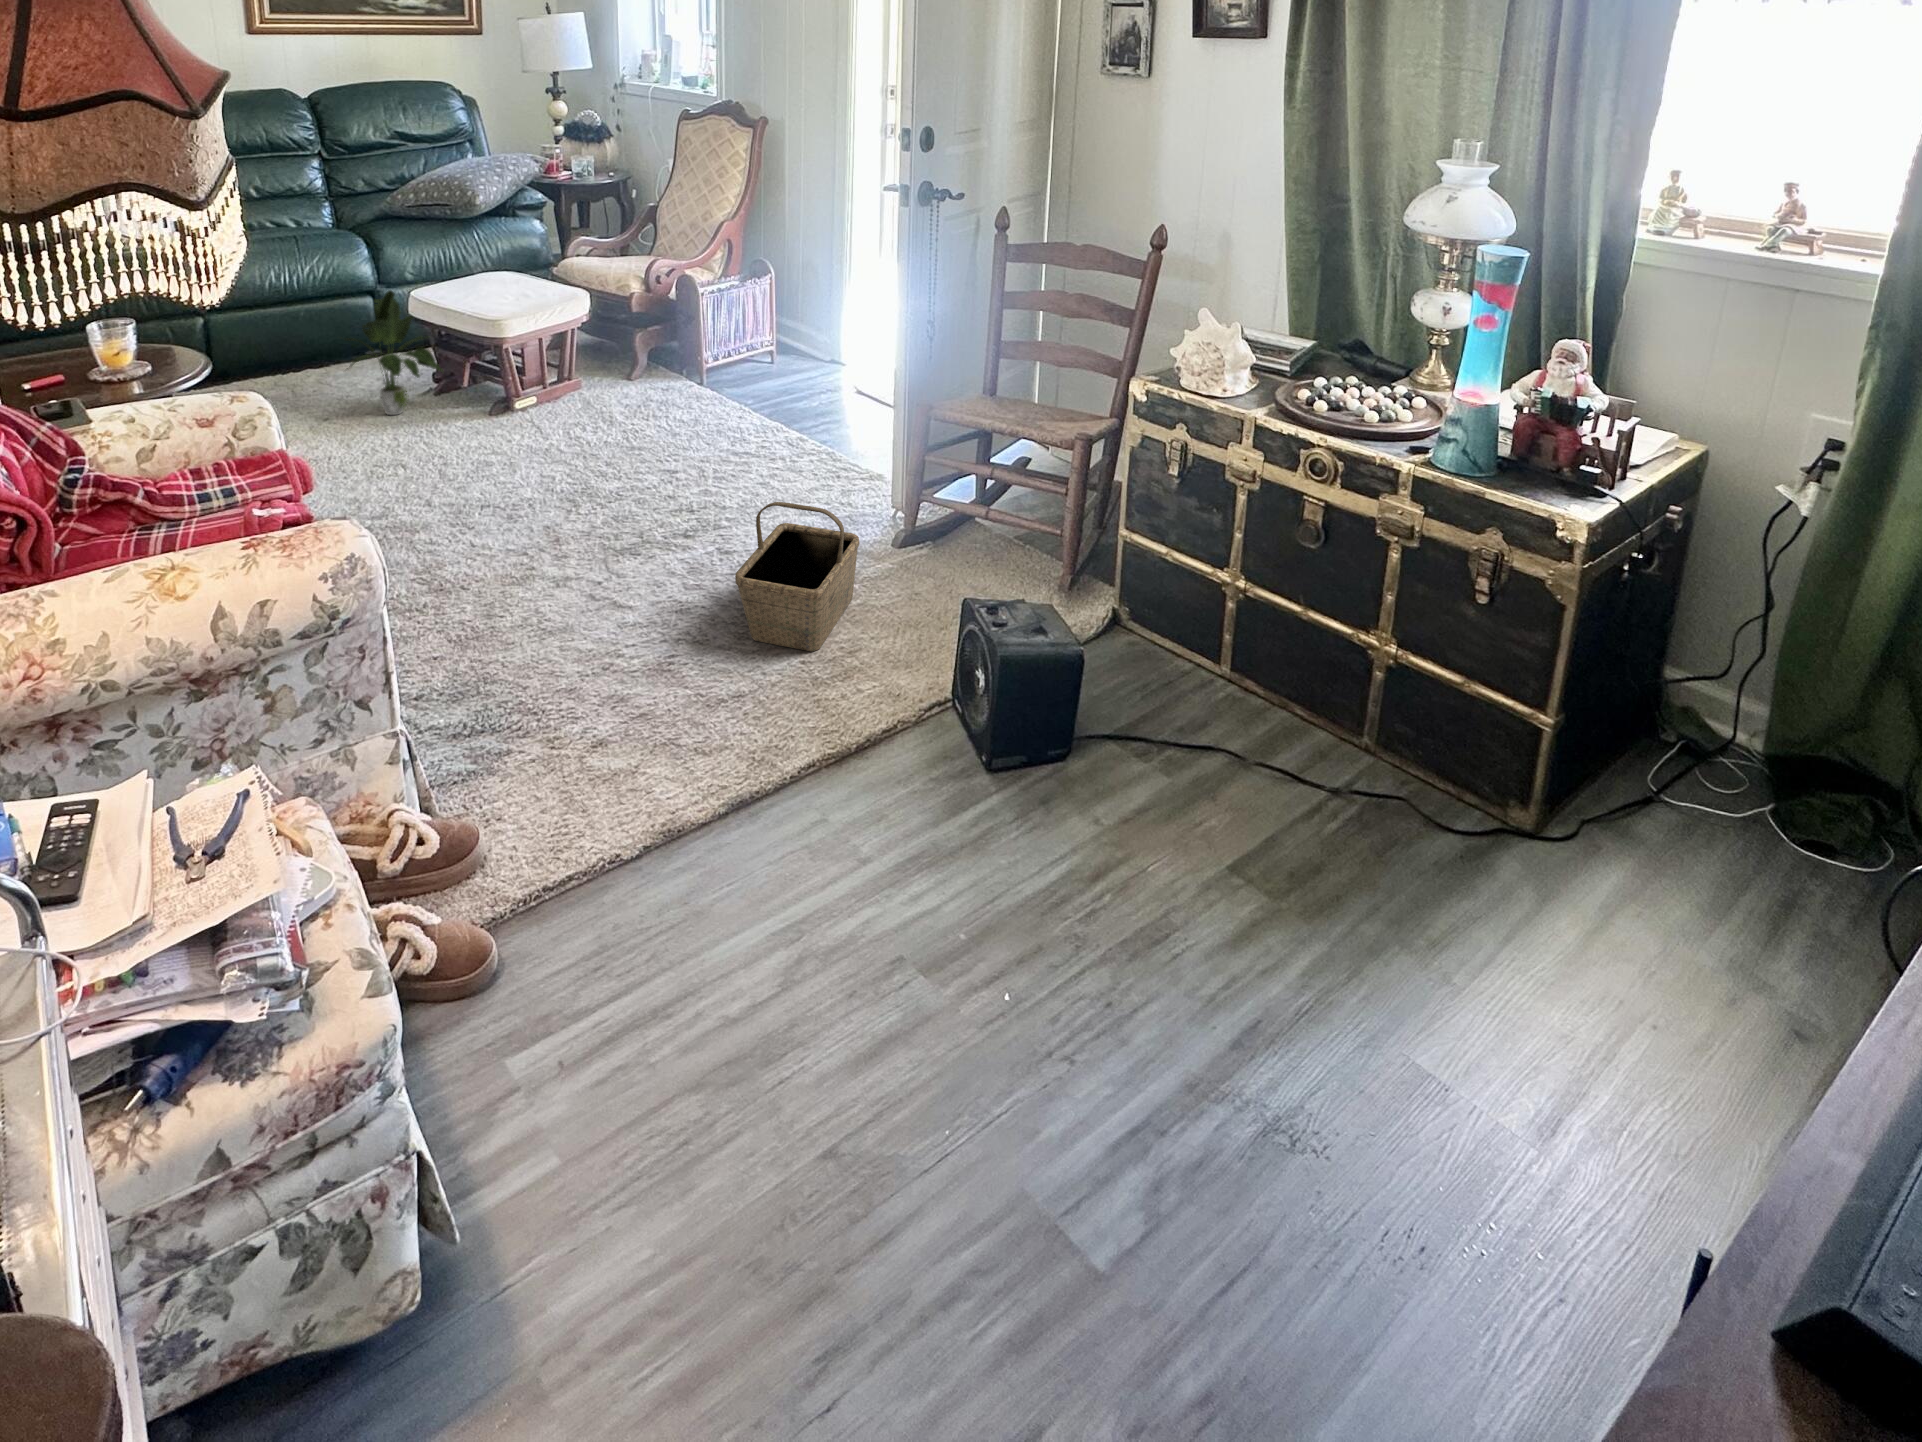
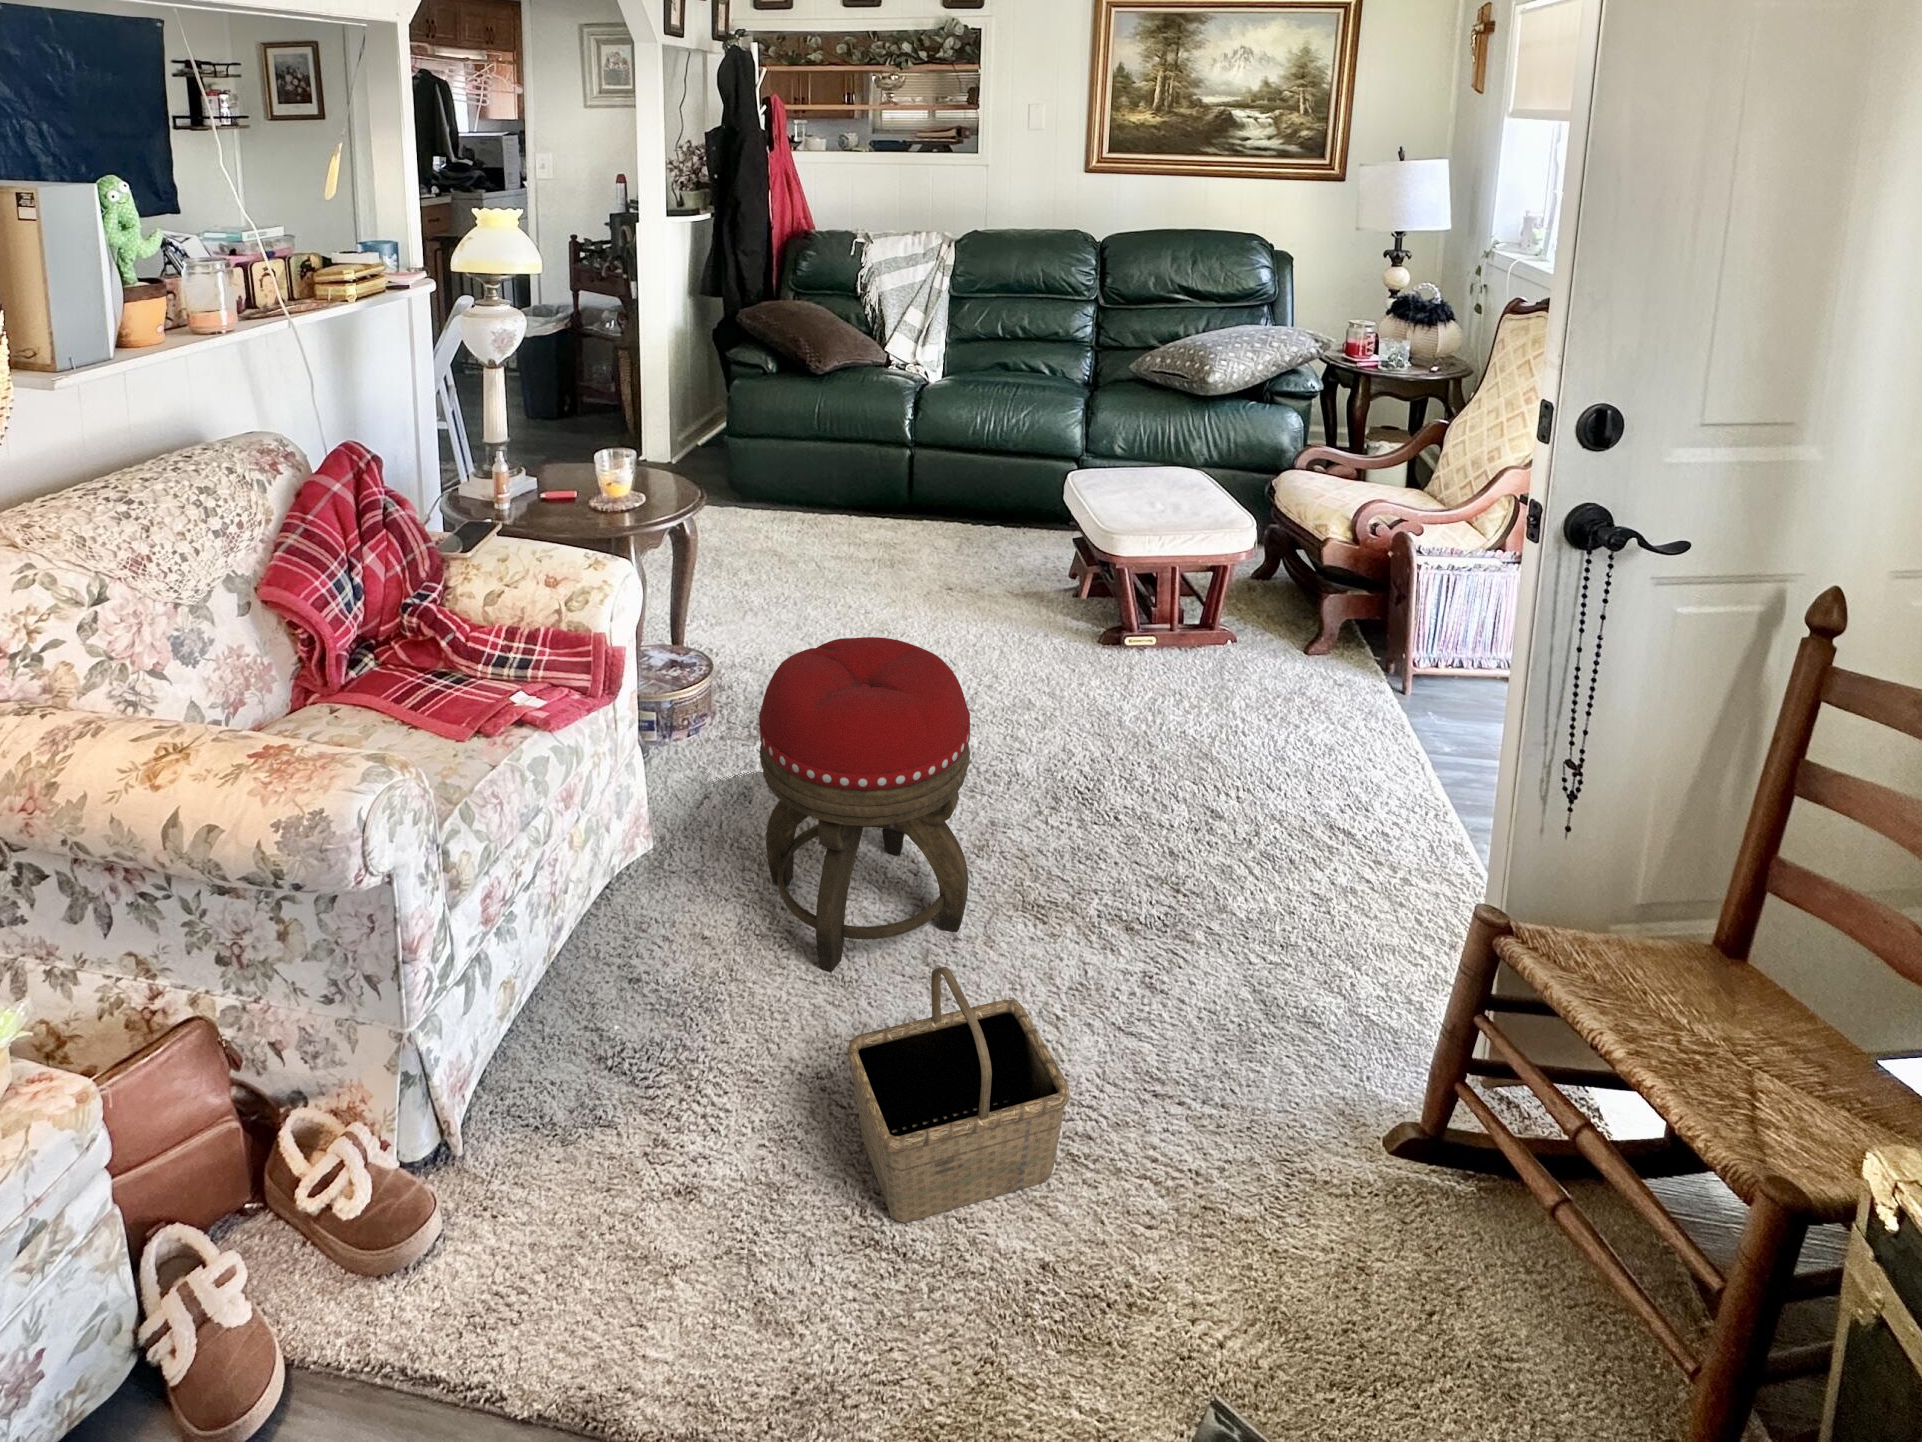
potted plant: present [344,290,443,415] -> none [928,476,1034,610]
footstool: none [489,357,664,604] -> present [759,637,970,971]

